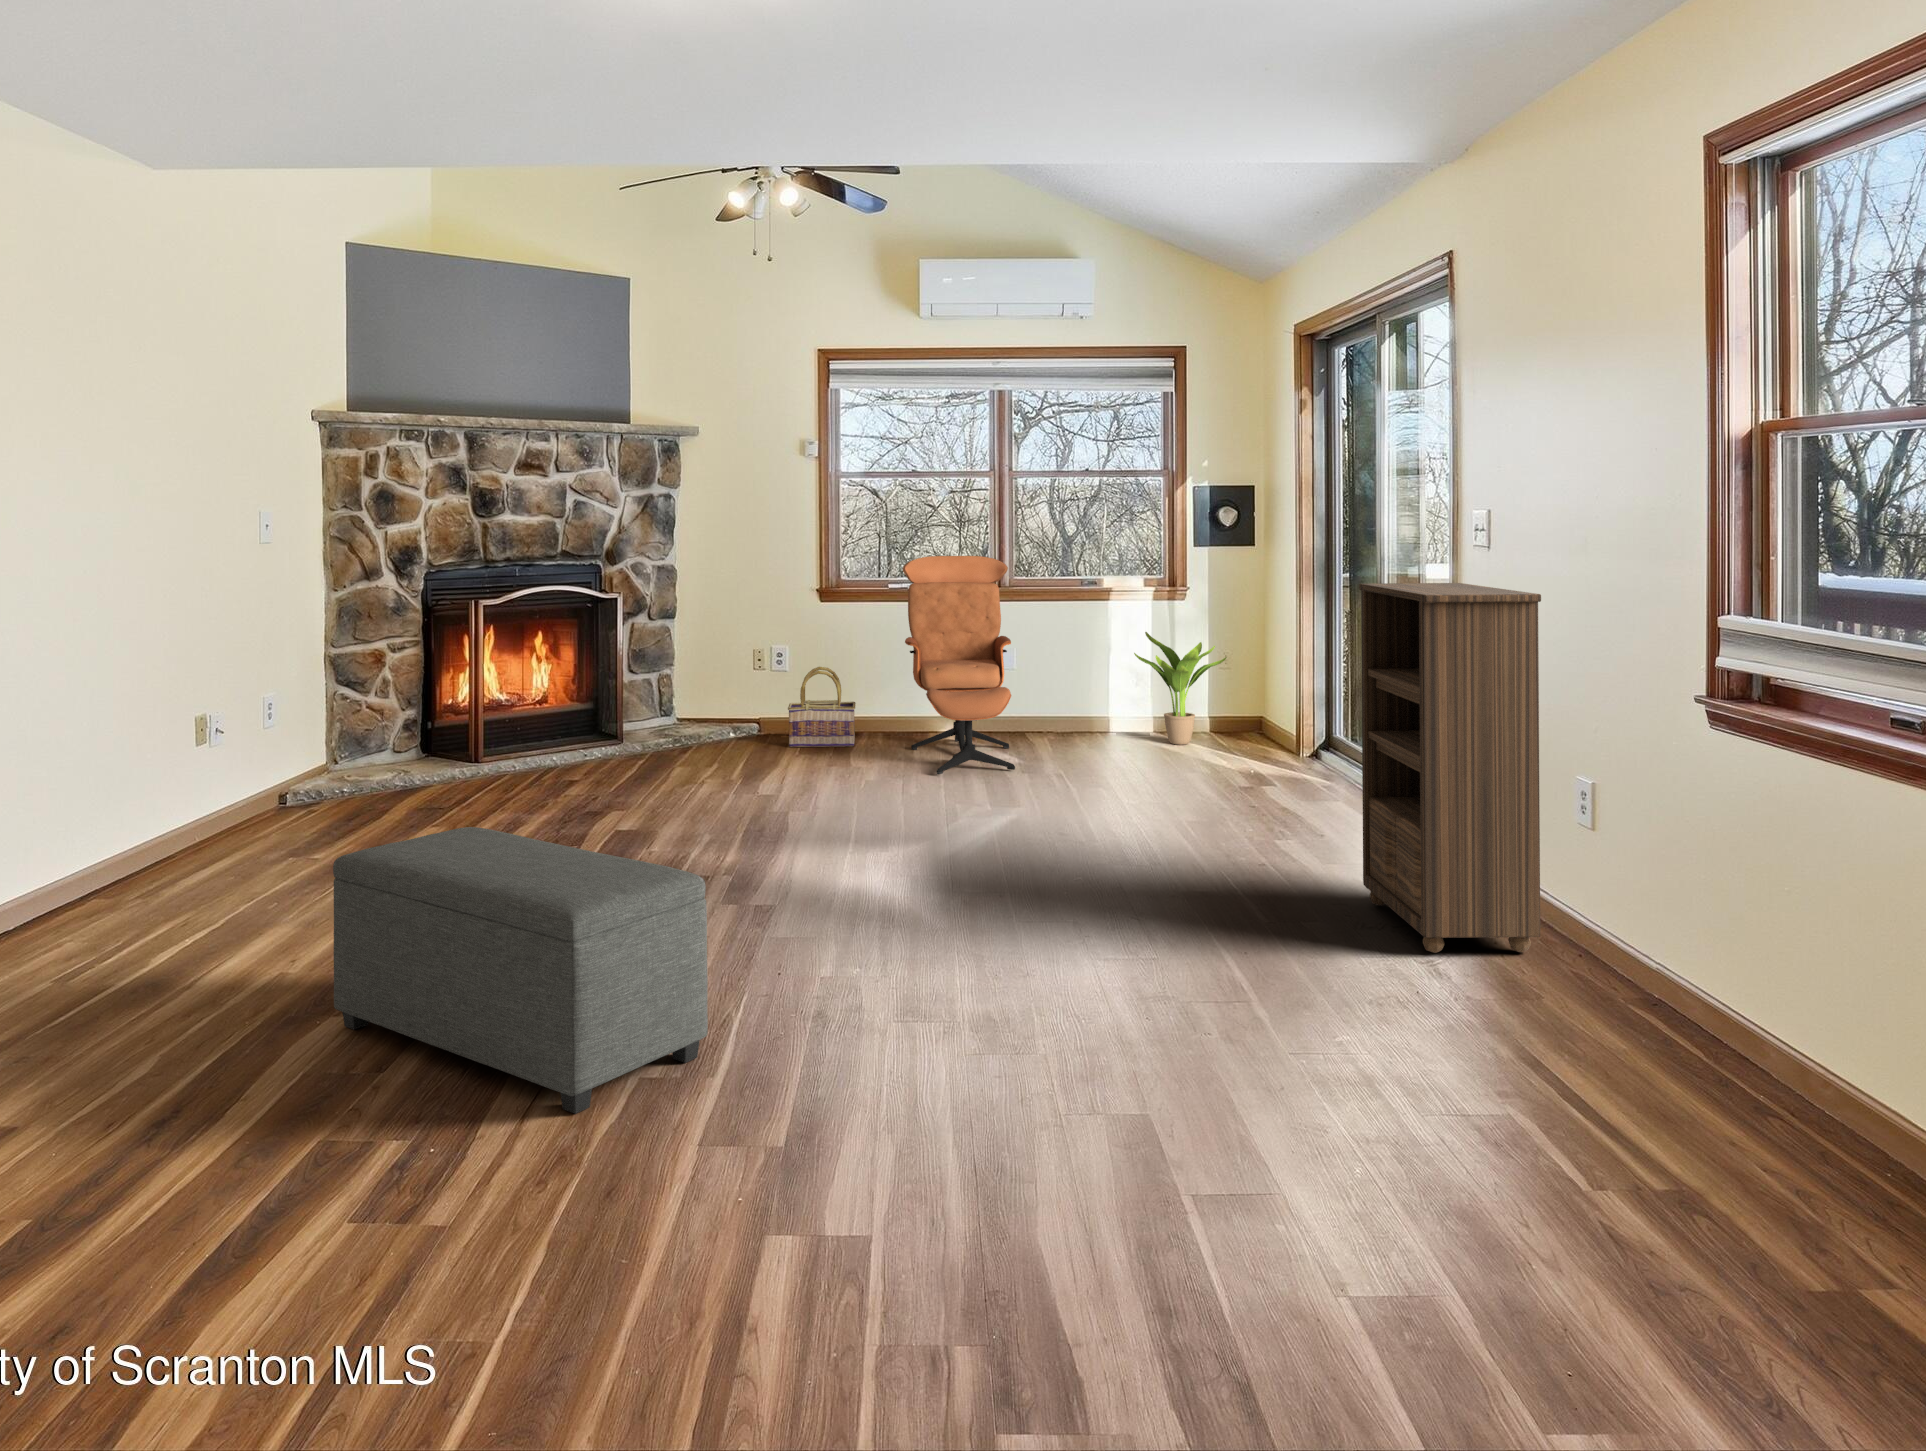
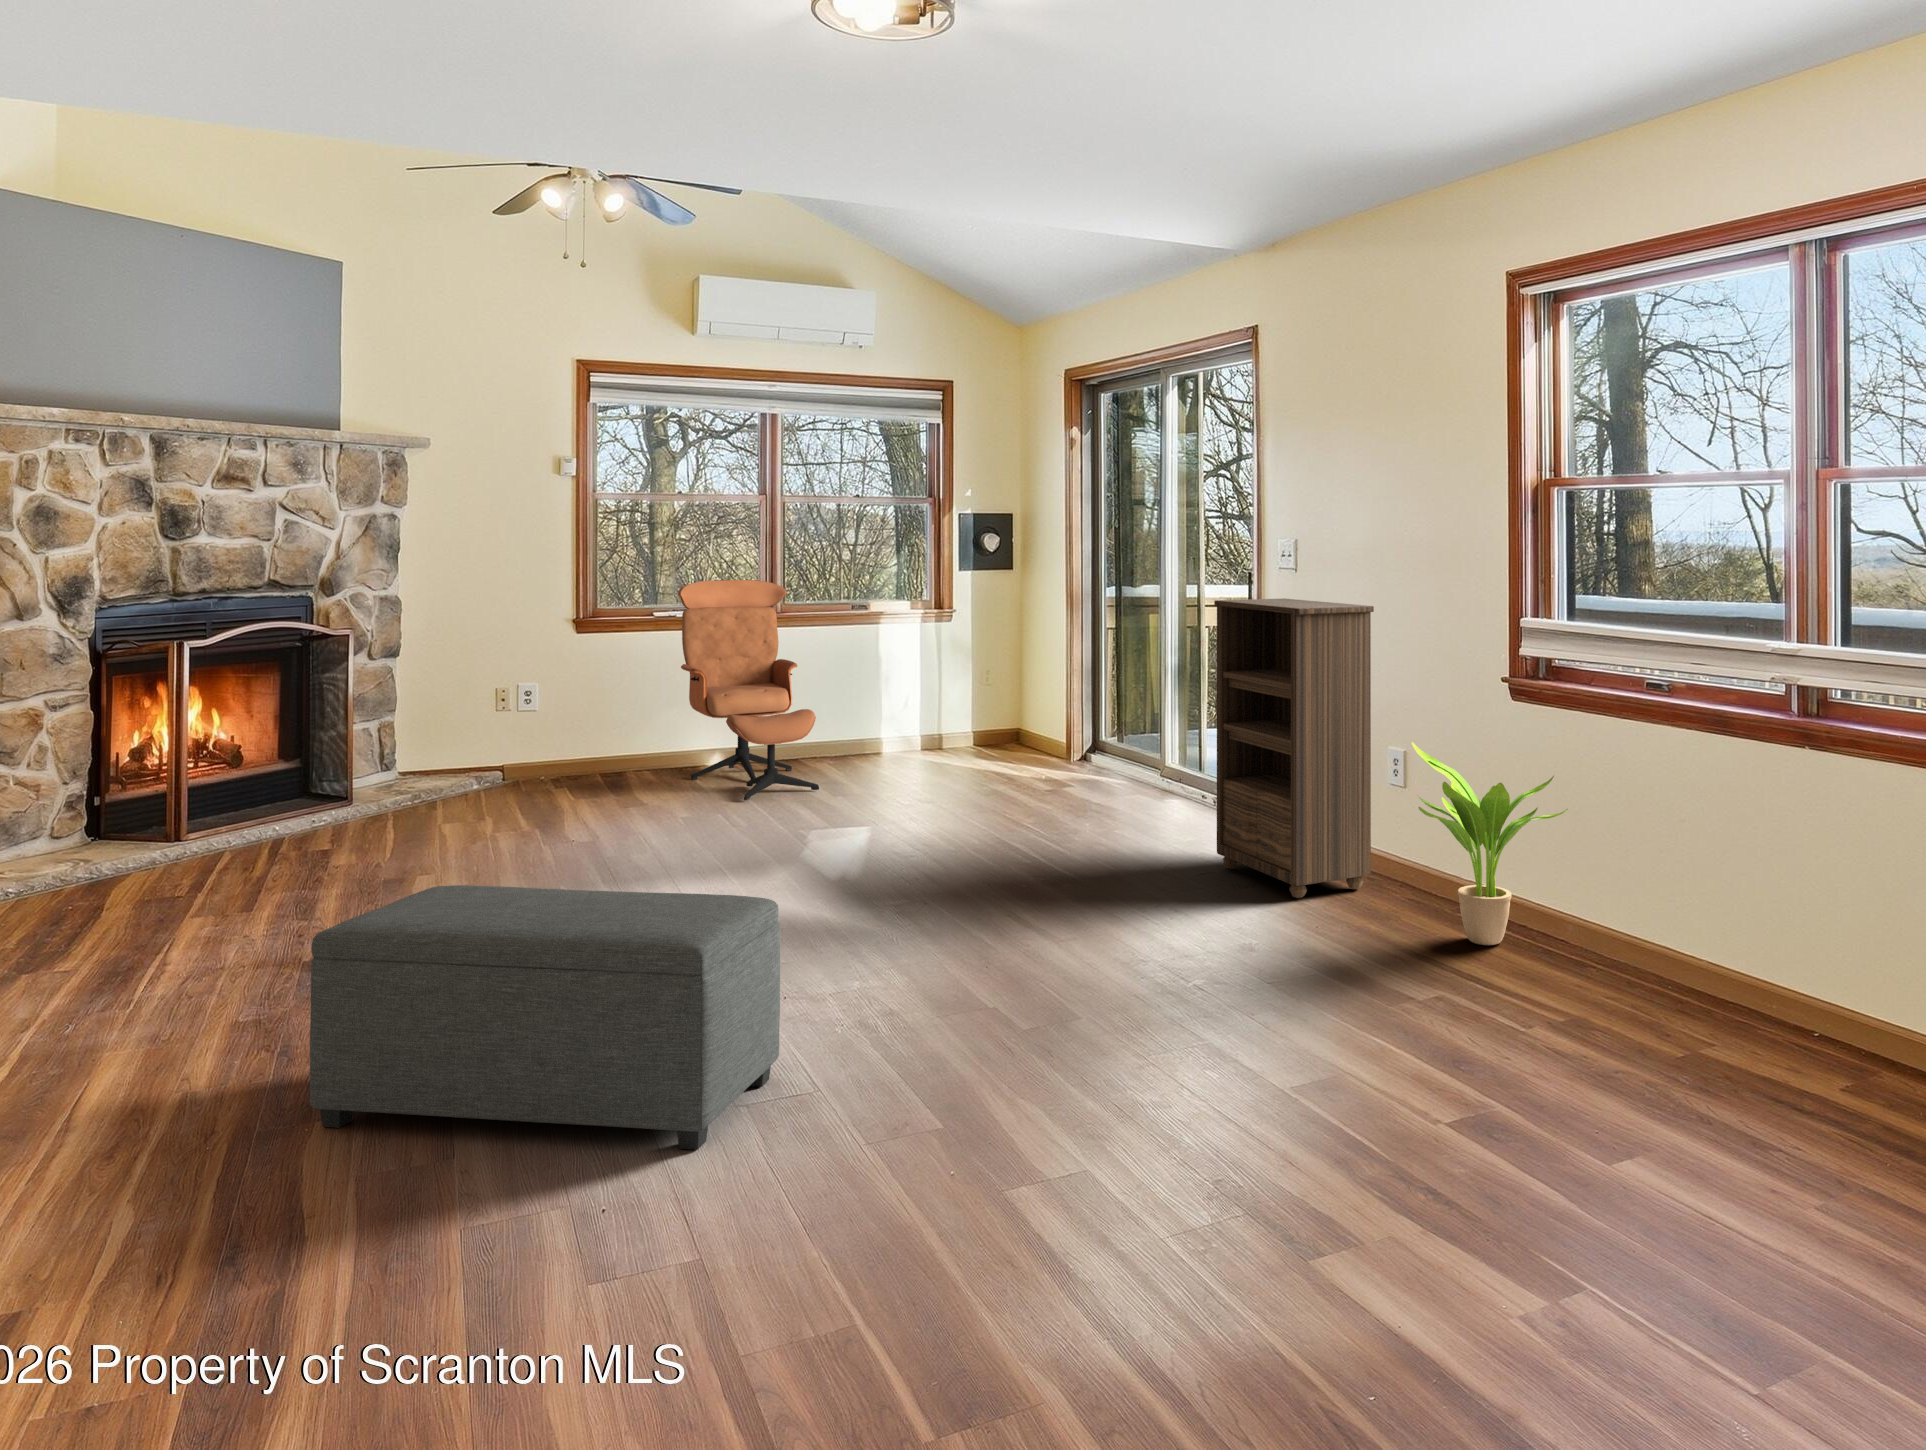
potted plant: present [1134,632,1227,745] -> present [1412,742,1567,945]
basket: present [788,667,856,747] -> none [545,700,626,788]

